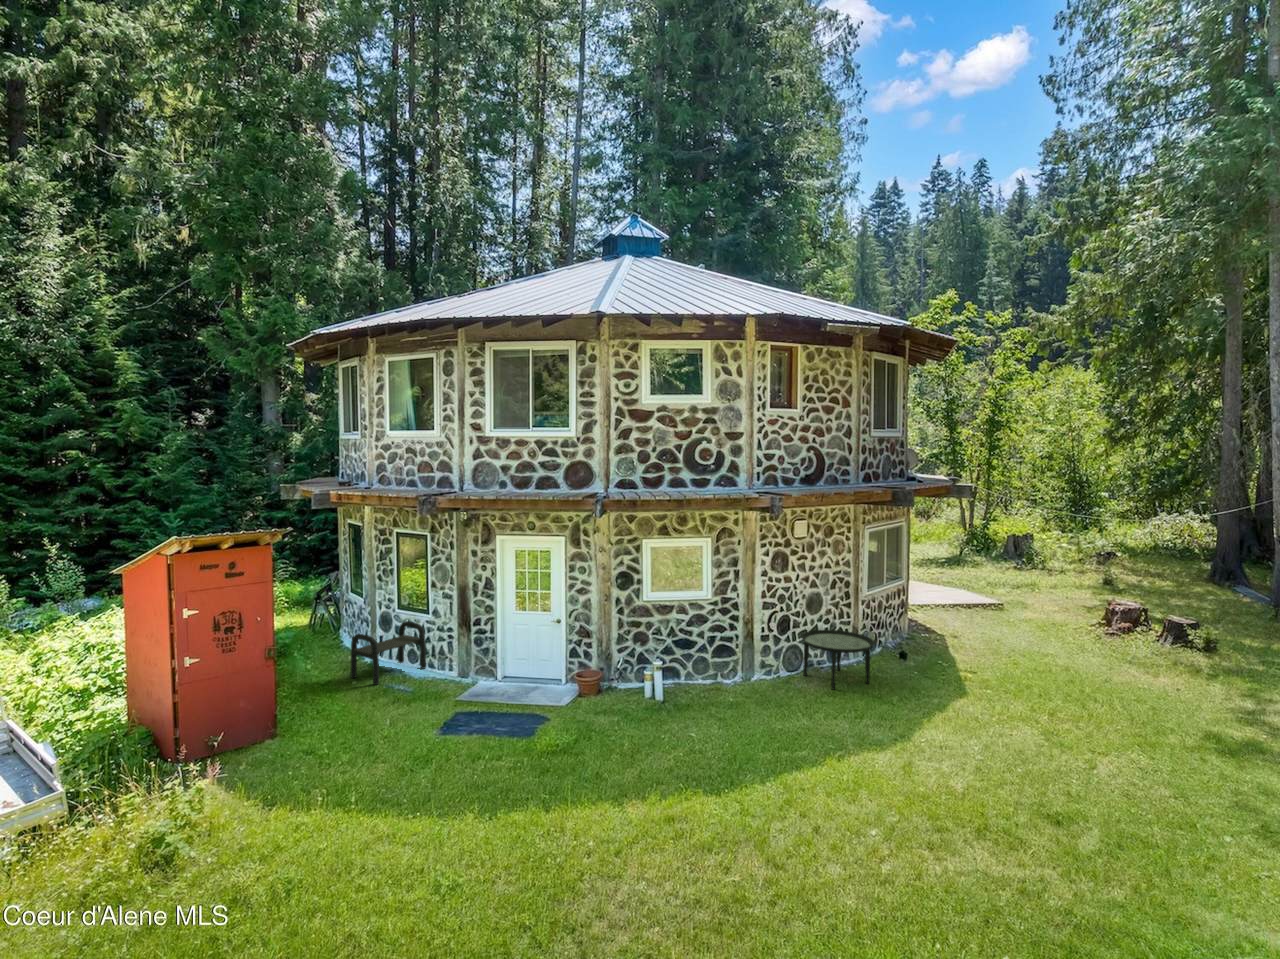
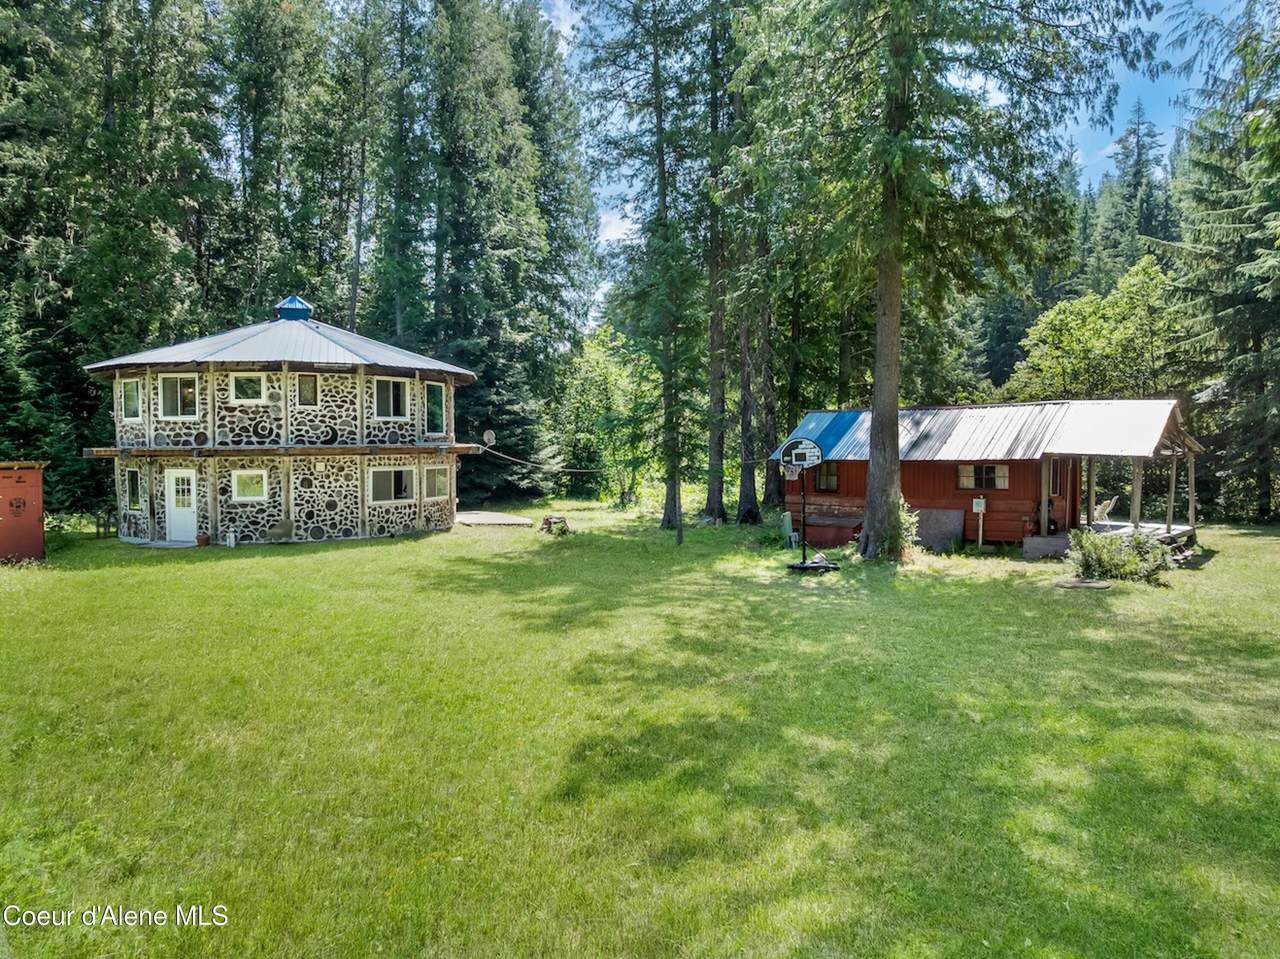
round table: present [801,630,874,689] -> none [312,520,350,543]
armchair: none [718,636,780,699] -> present [264,519,294,544]

